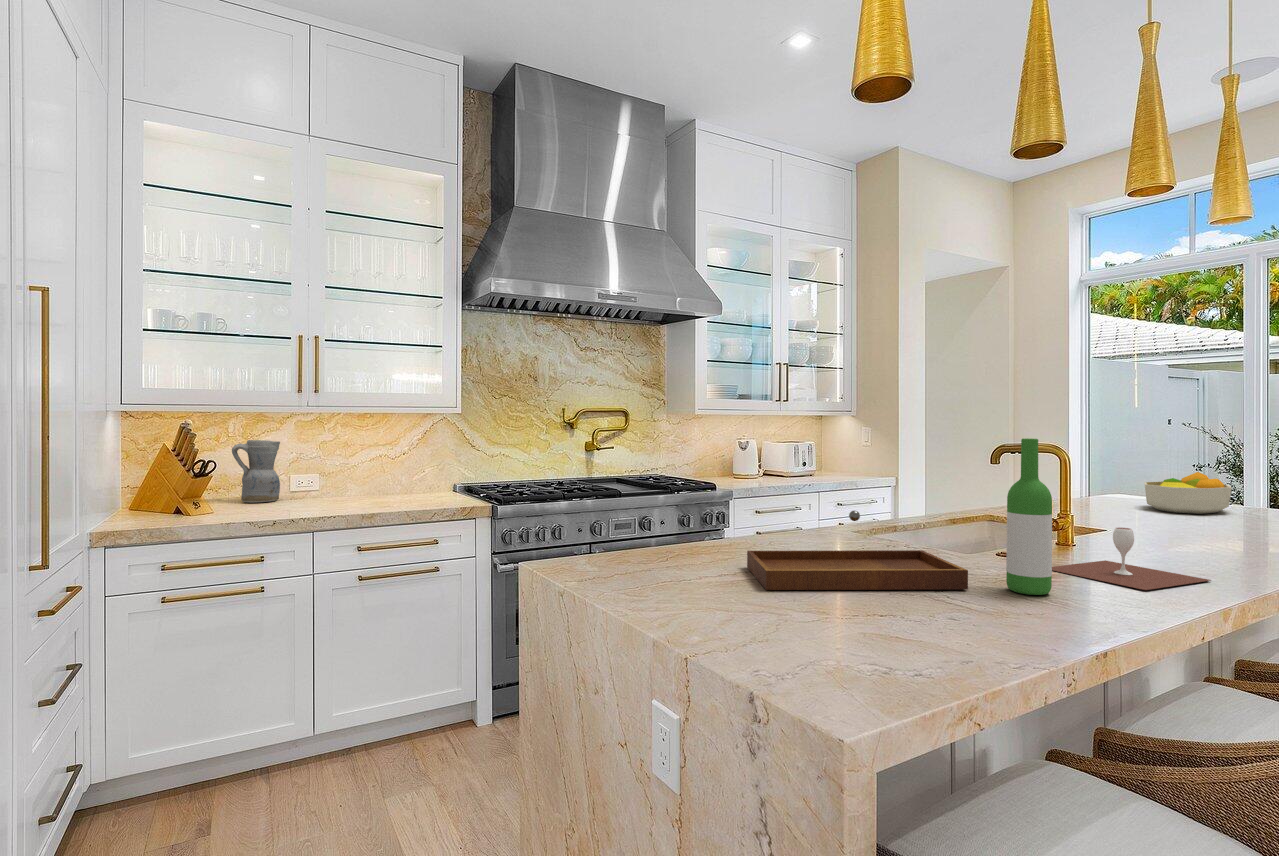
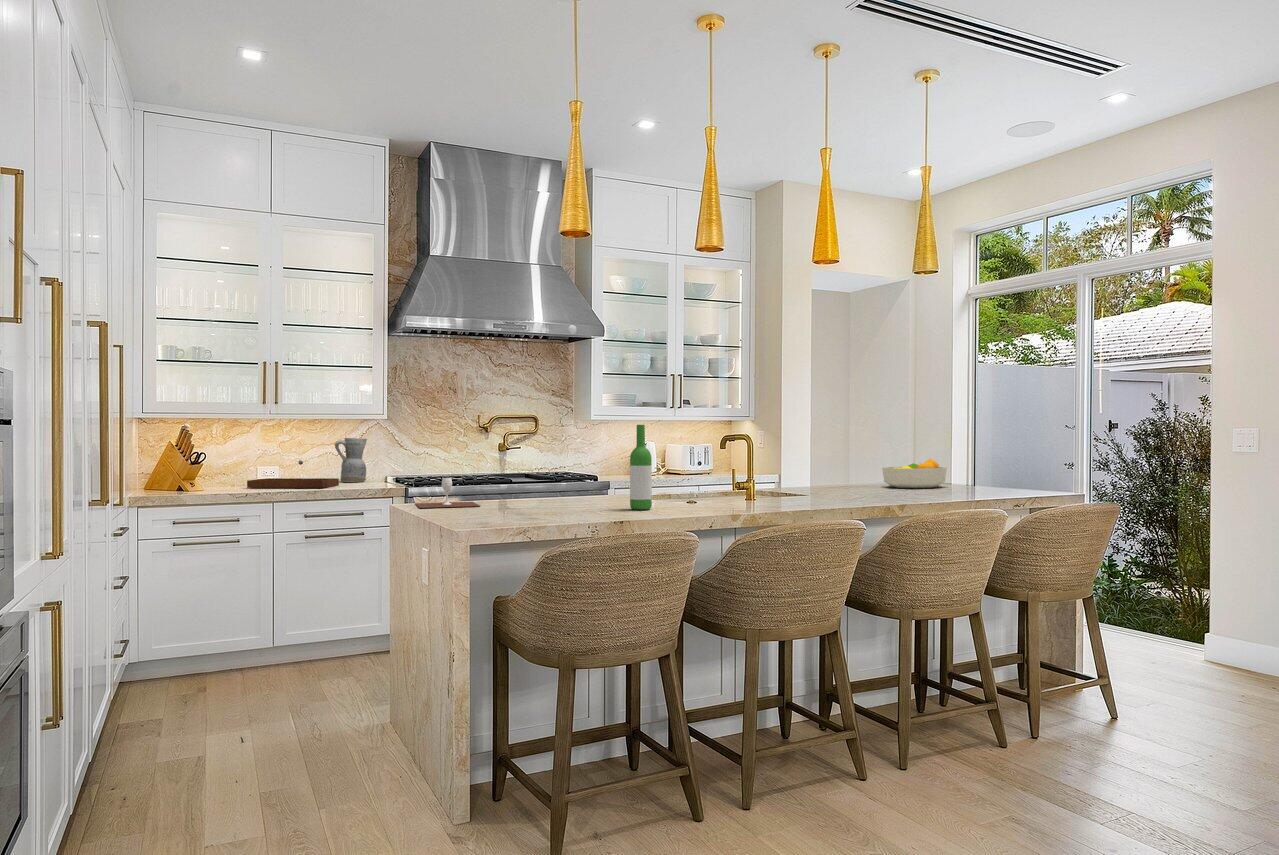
ceramic pitcher: present [232,440,280,503] -> present [335,438,367,482]
tray: present [747,511,968,590] -> present [247,460,339,488]
wine glass: present [1052,527,1211,590] -> present [415,478,480,508]

